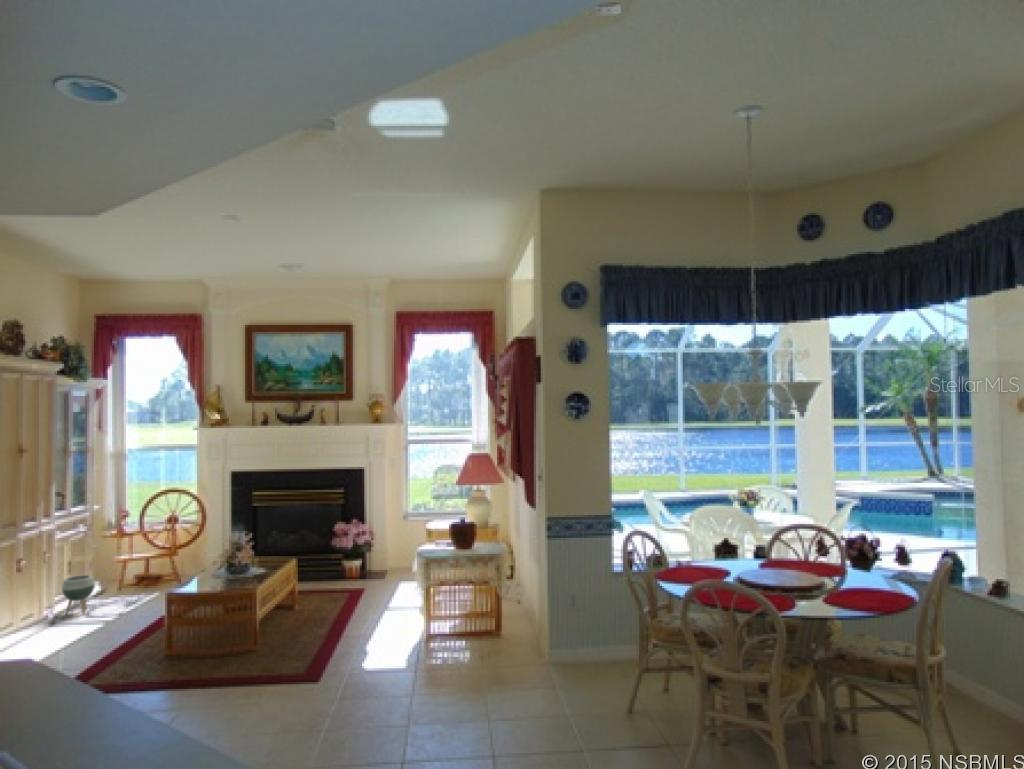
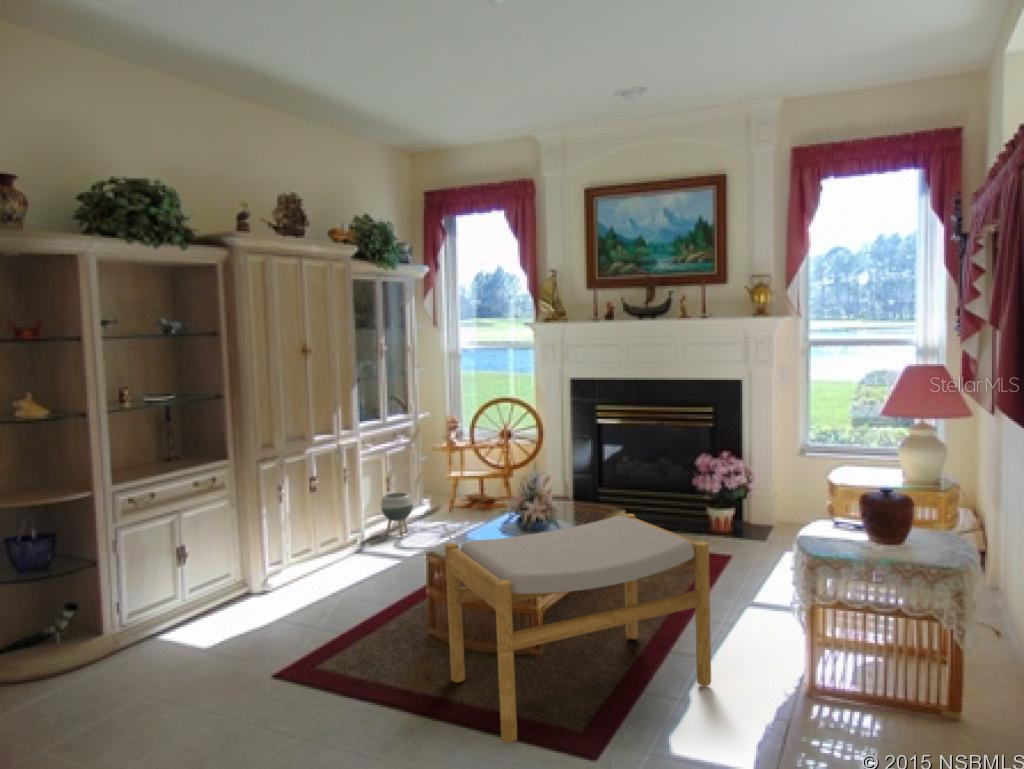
footstool: none [187,557,370,710] -> present [445,514,711,743]

